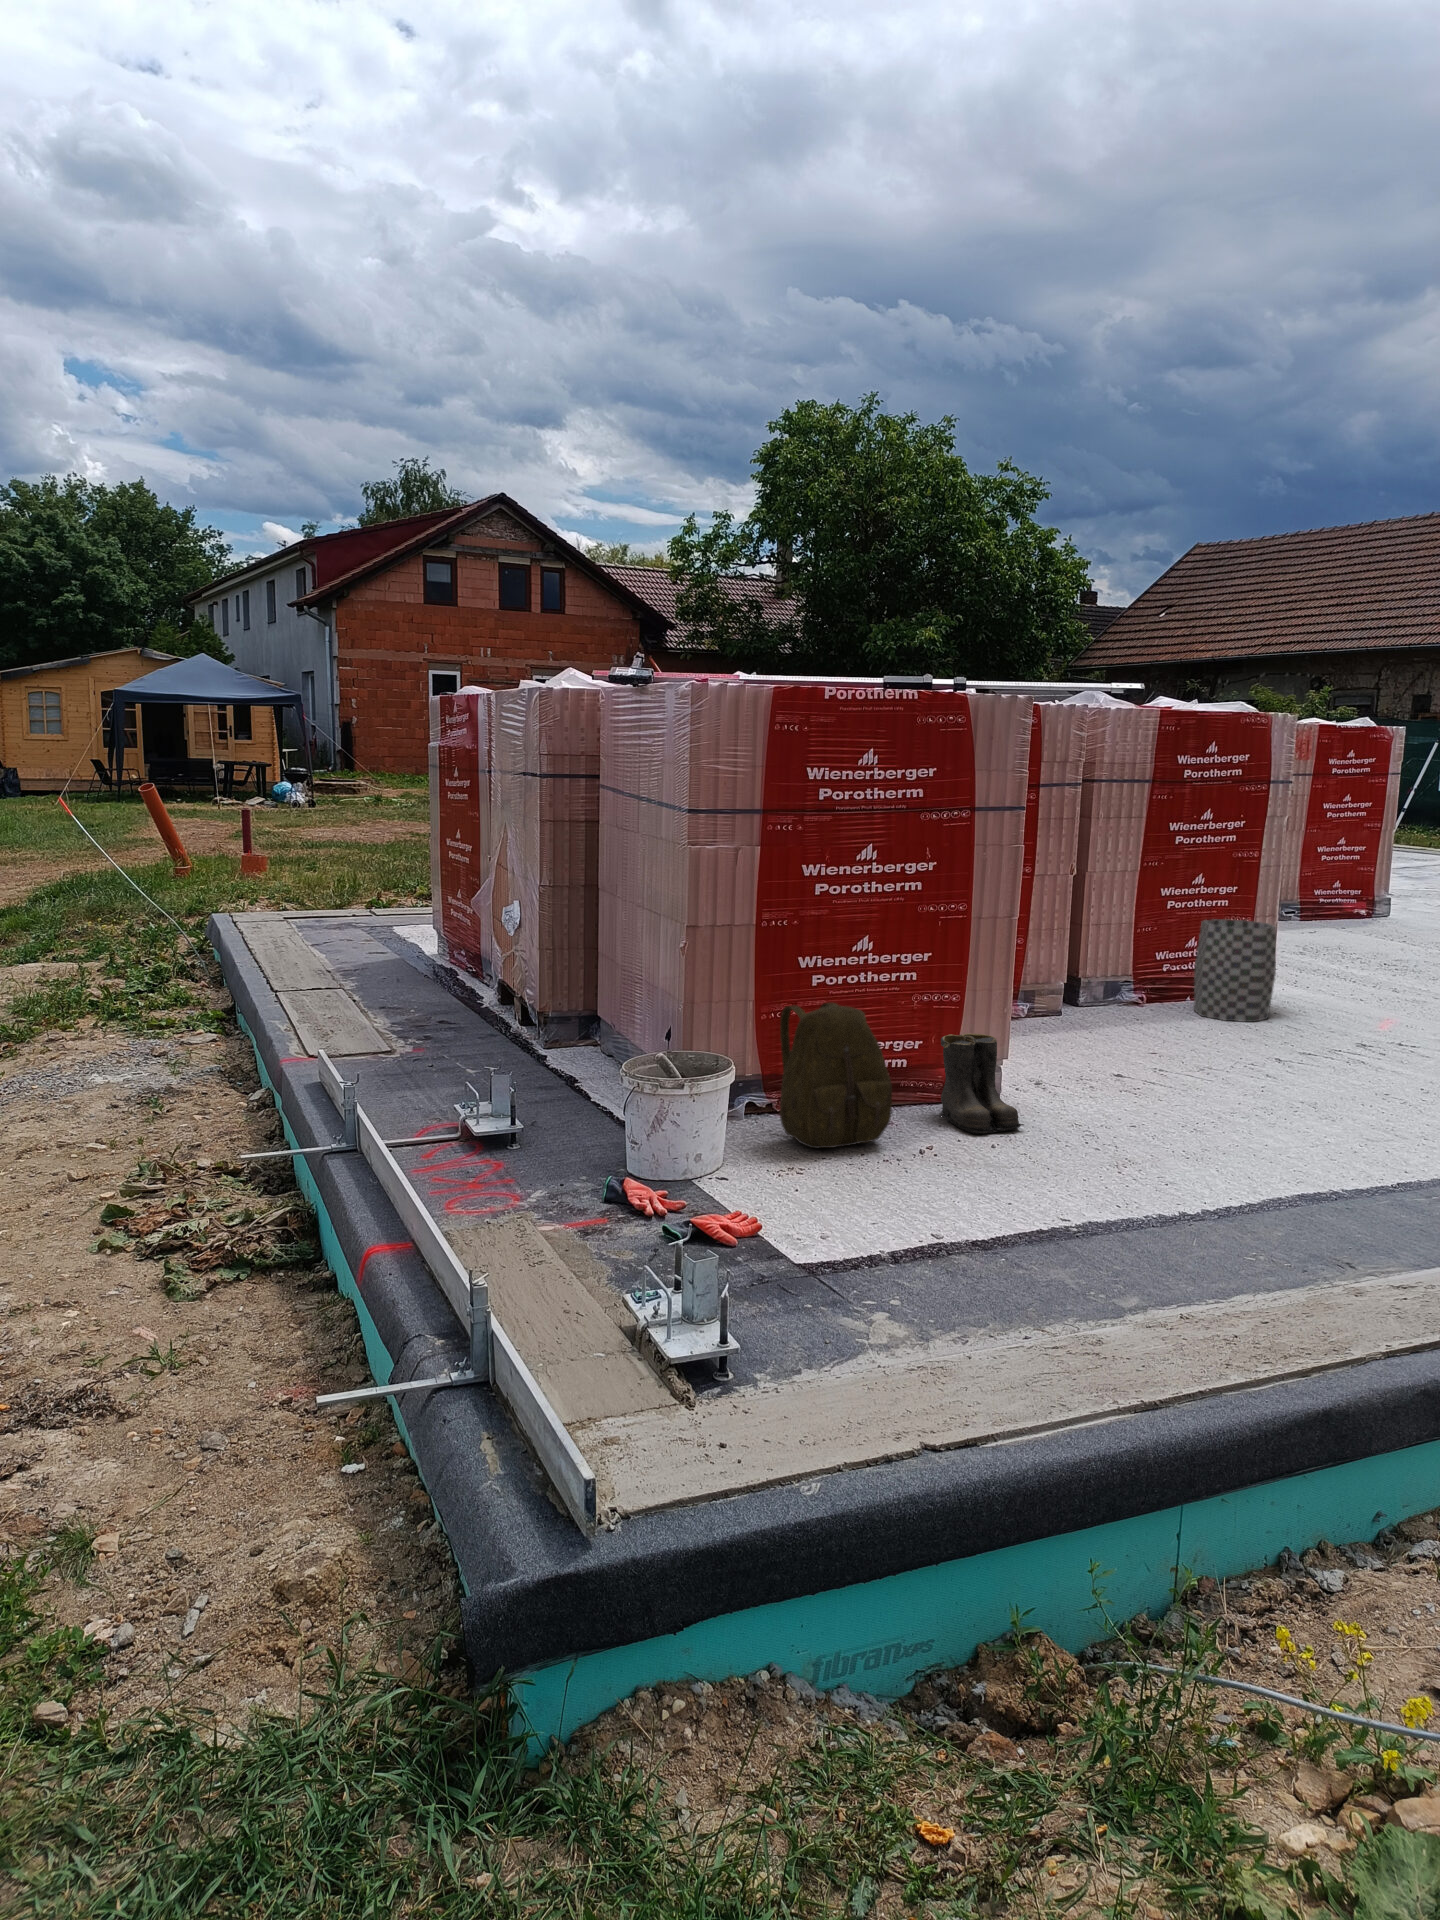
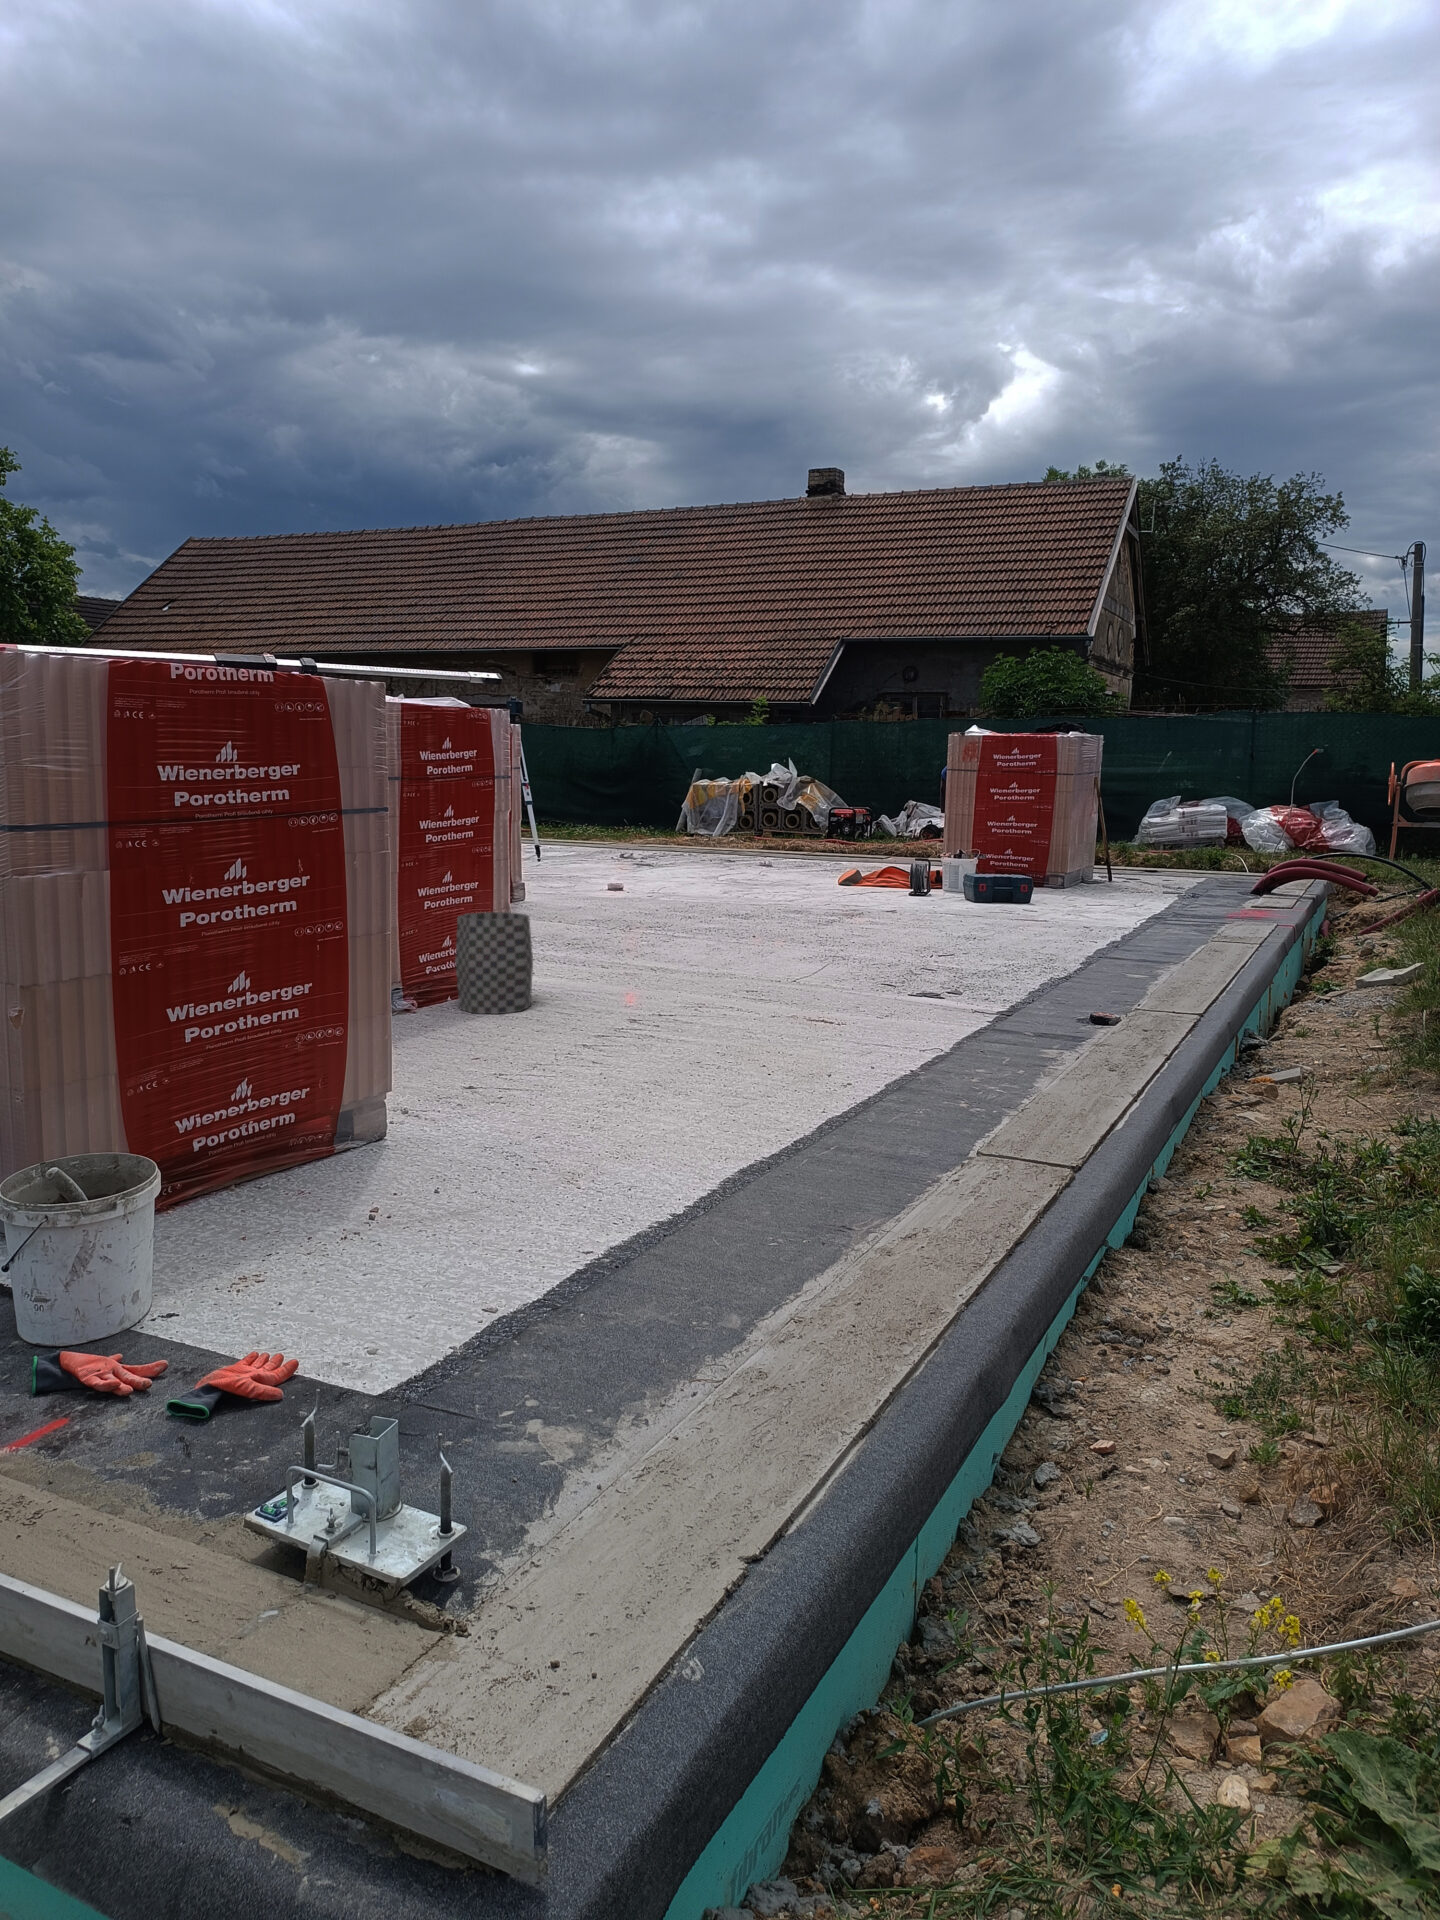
backpack: present [780,1003,892,1148] -> none [158,1060,327,1245]
boots: present [941,1033,1024,1134] -> none [330,1067,446,1182]

